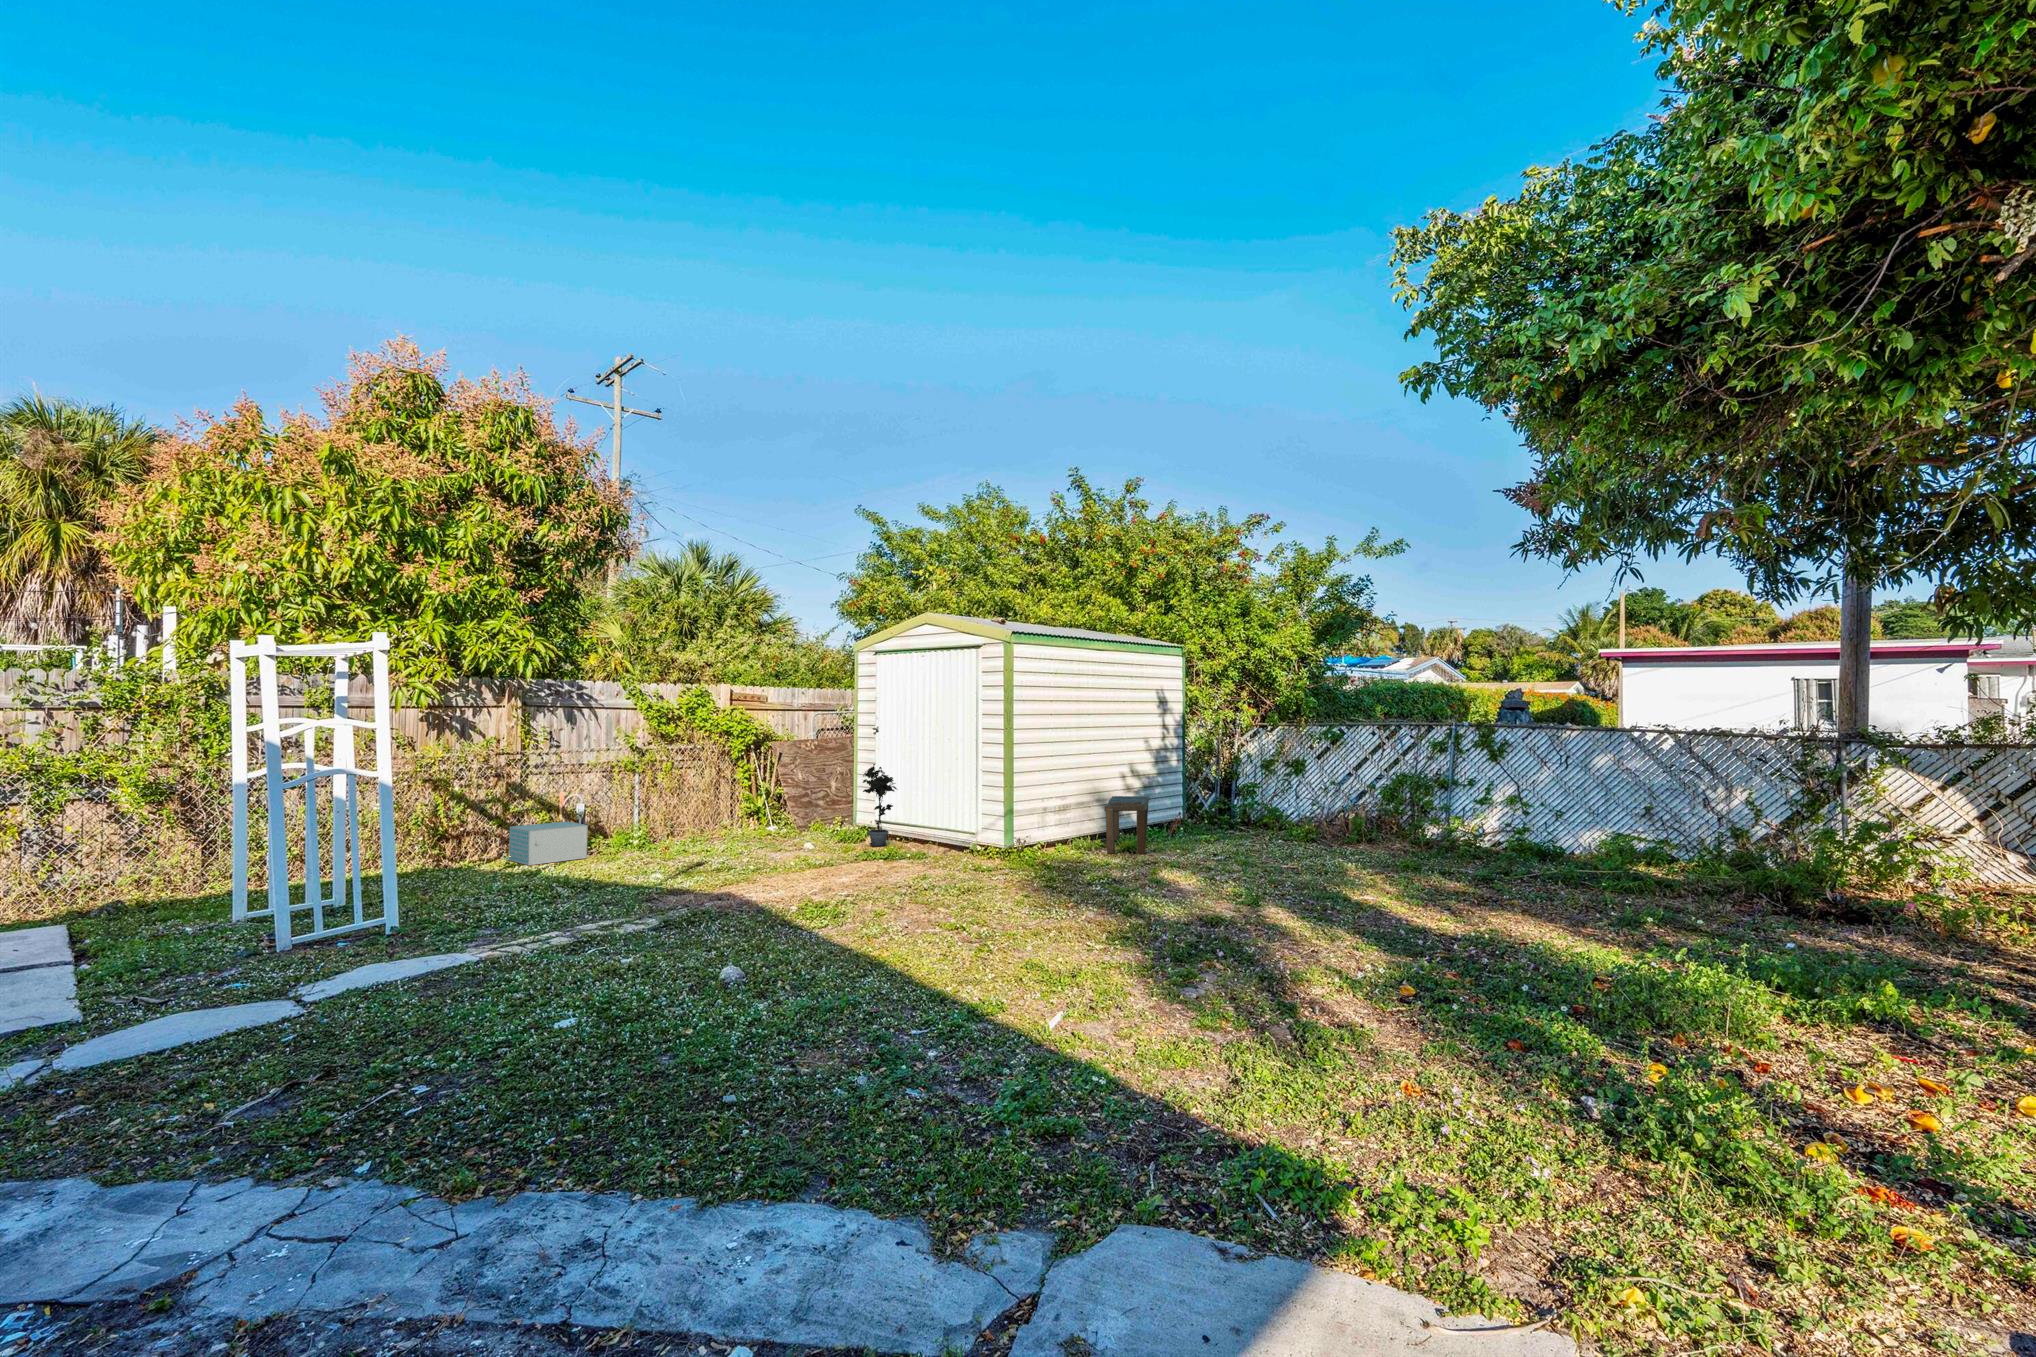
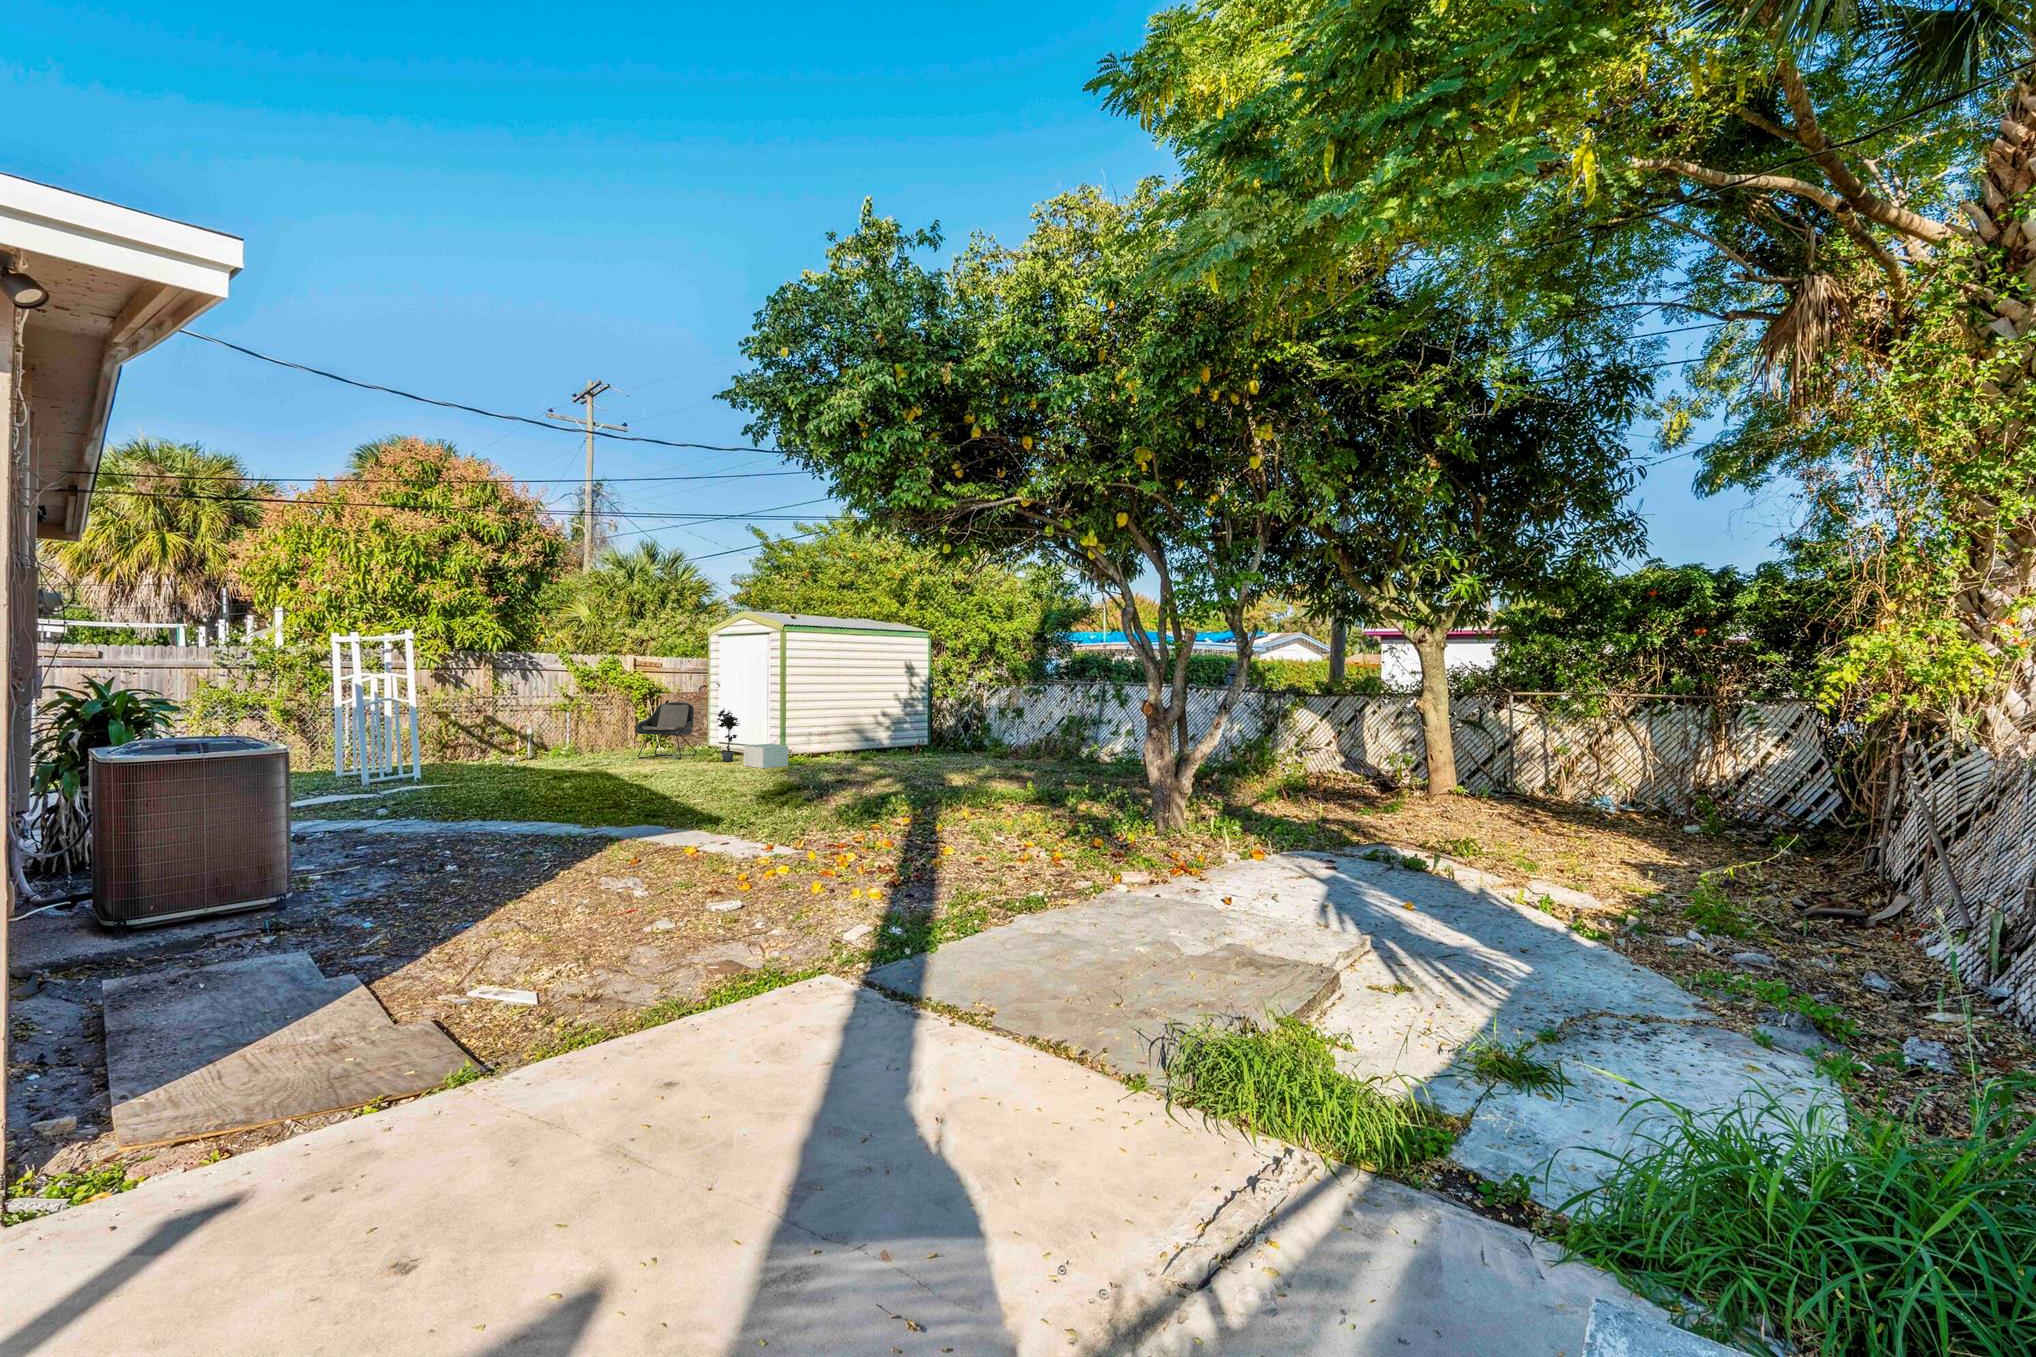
lounge chair: none [732,754,817,842] -> present [635,702,696,759]
bench: present [1105,796,1150,854] -> none [866,731,909,766]
storage box: present [509,821,588,865] -> present [744,744,788,768]

